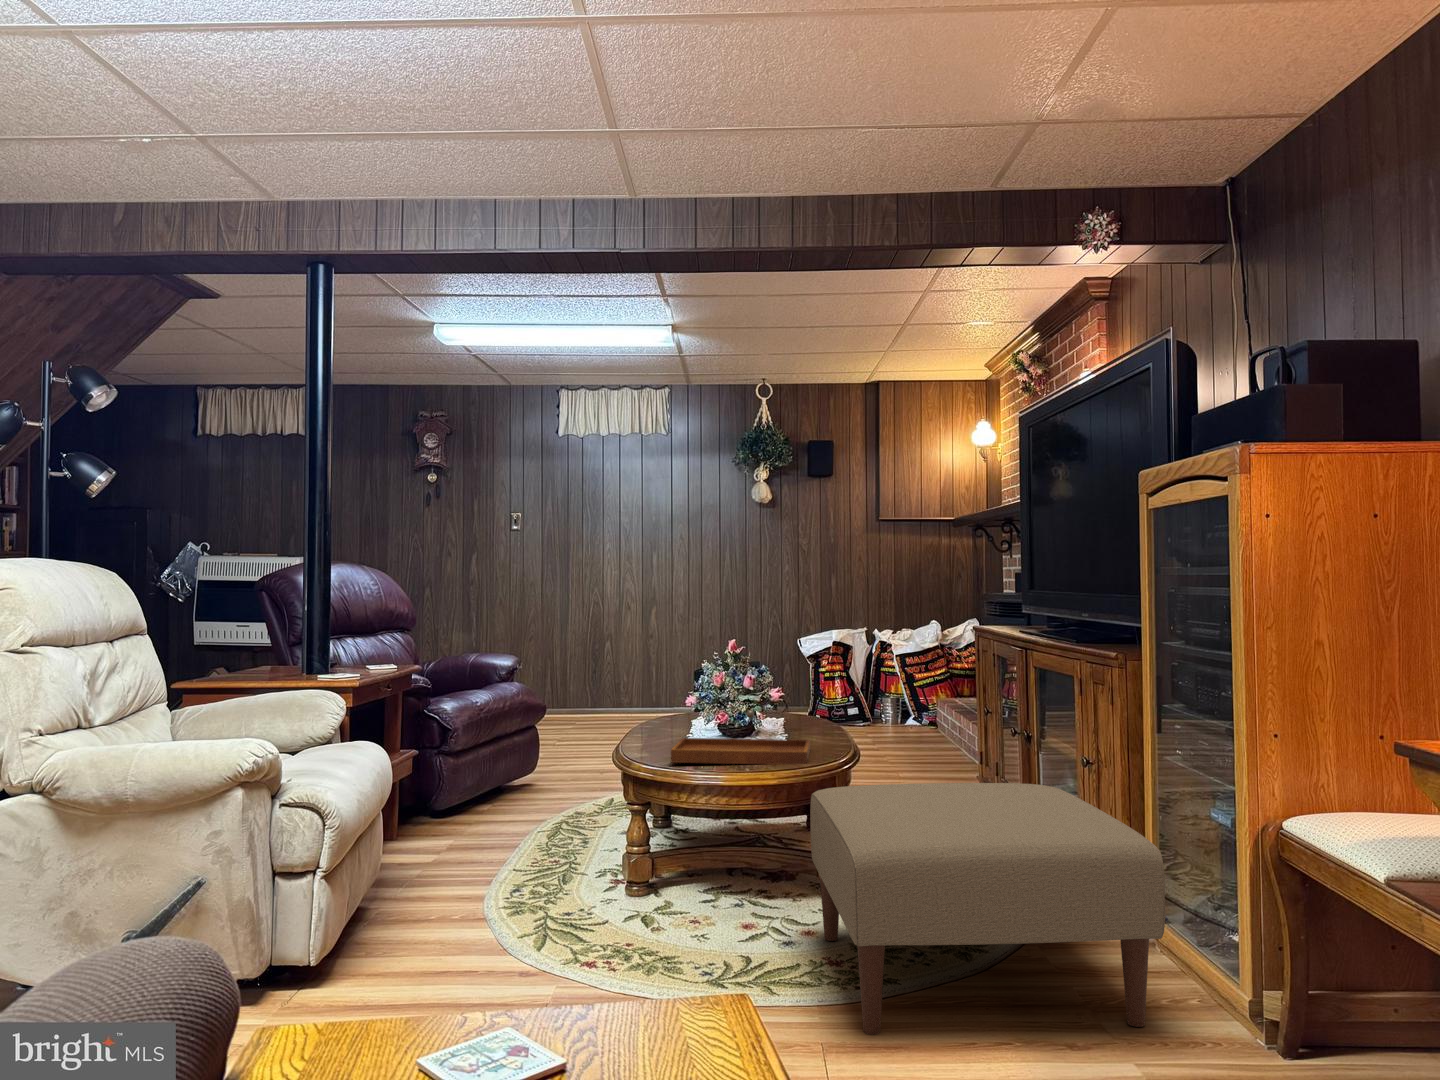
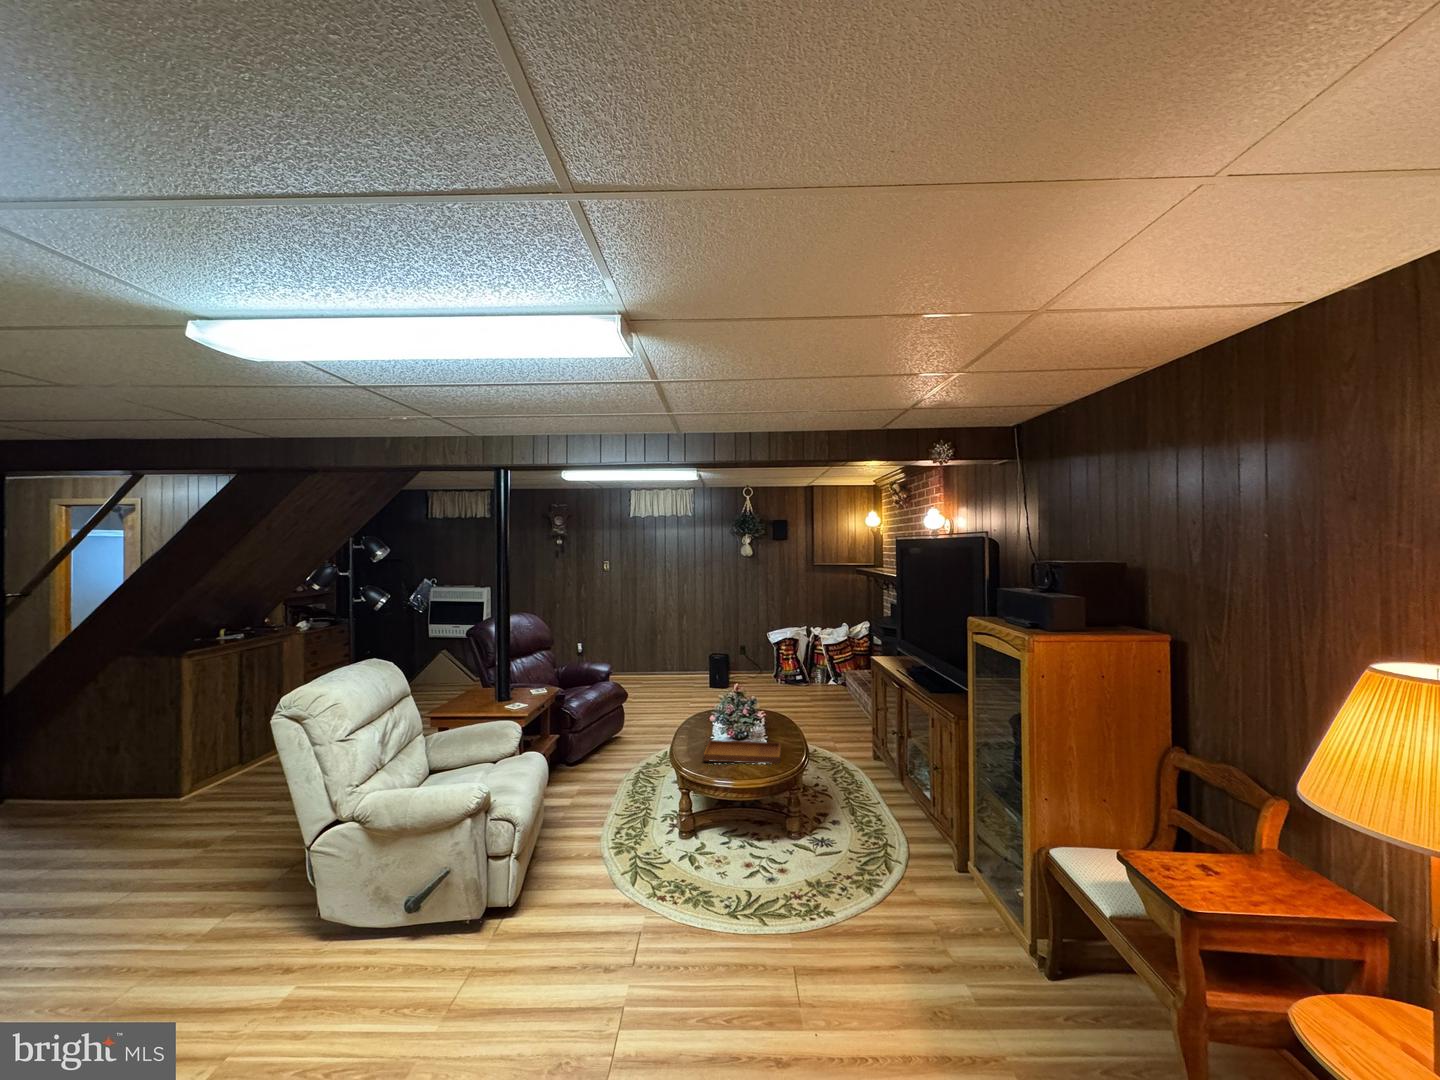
ottoman: present [810,783,1165,1035] -> none [783,786,984,960]

